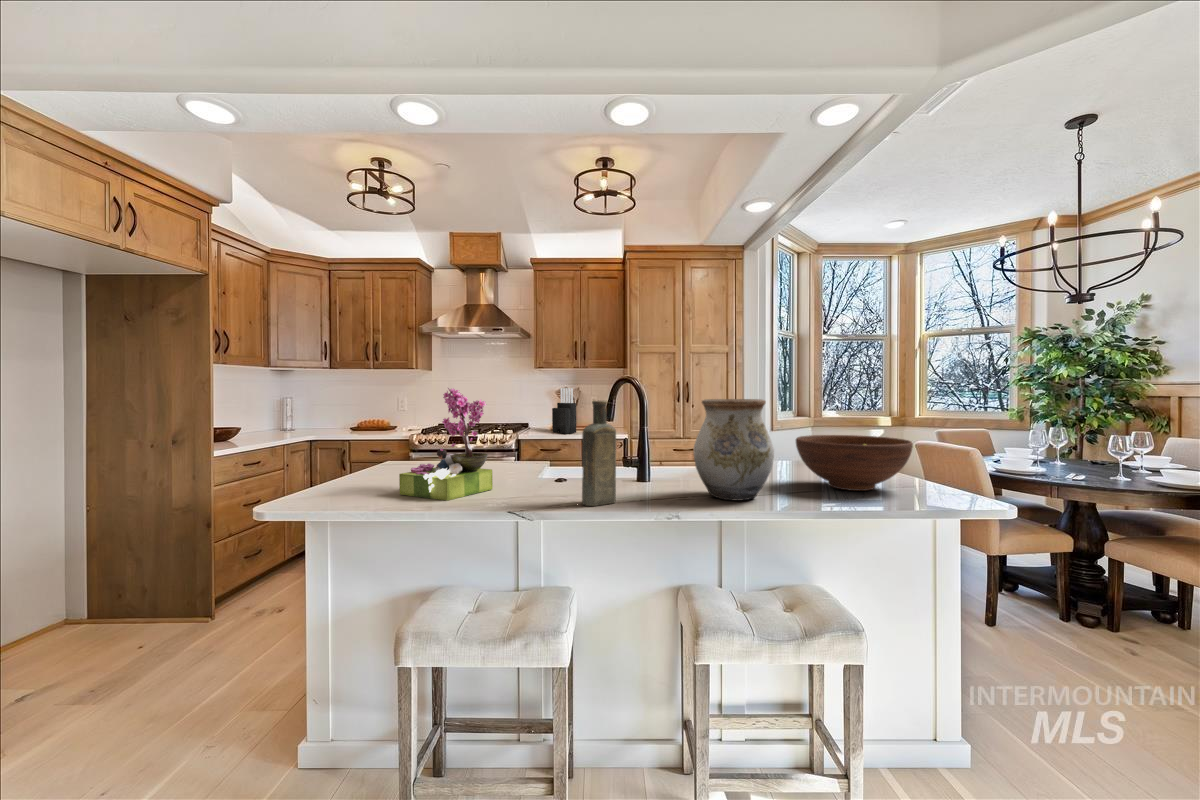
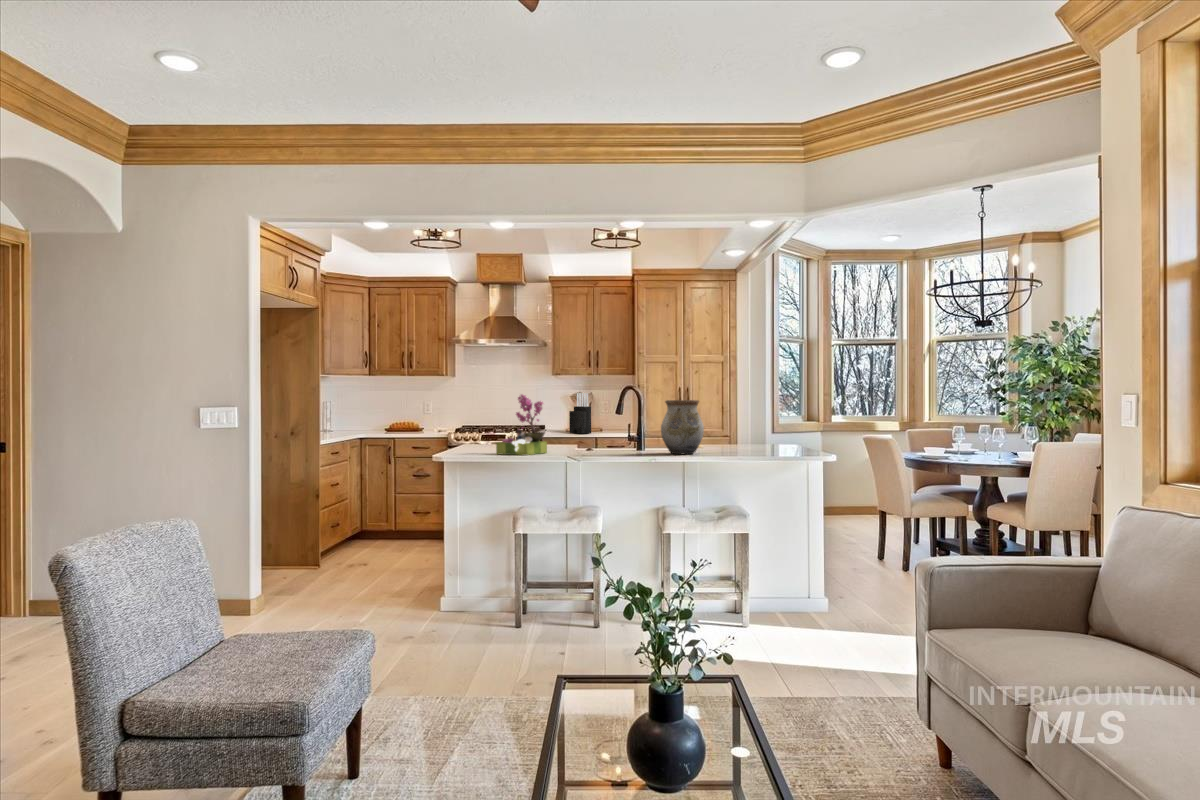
bottle: present [582,401,616,506] -> none [595,401,618,456]
fruit bowl: present [796,435,913,491] -> none [724,422,786,452]

